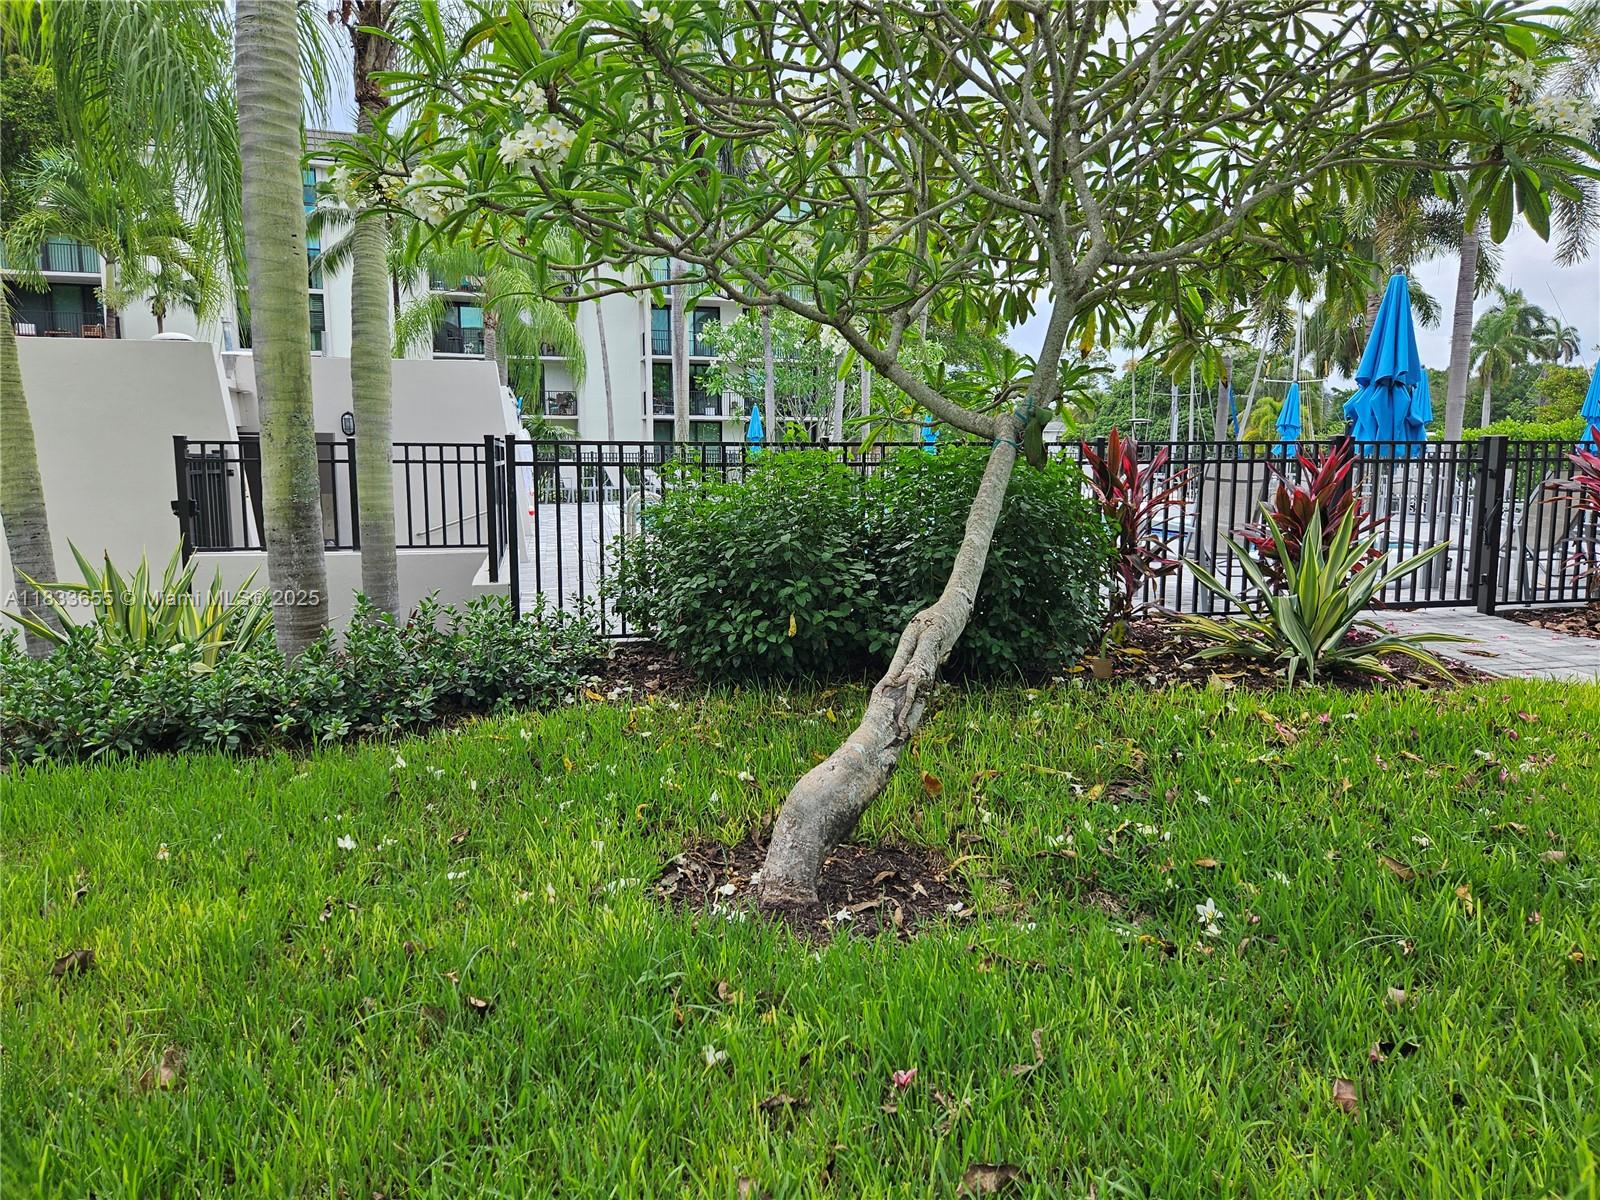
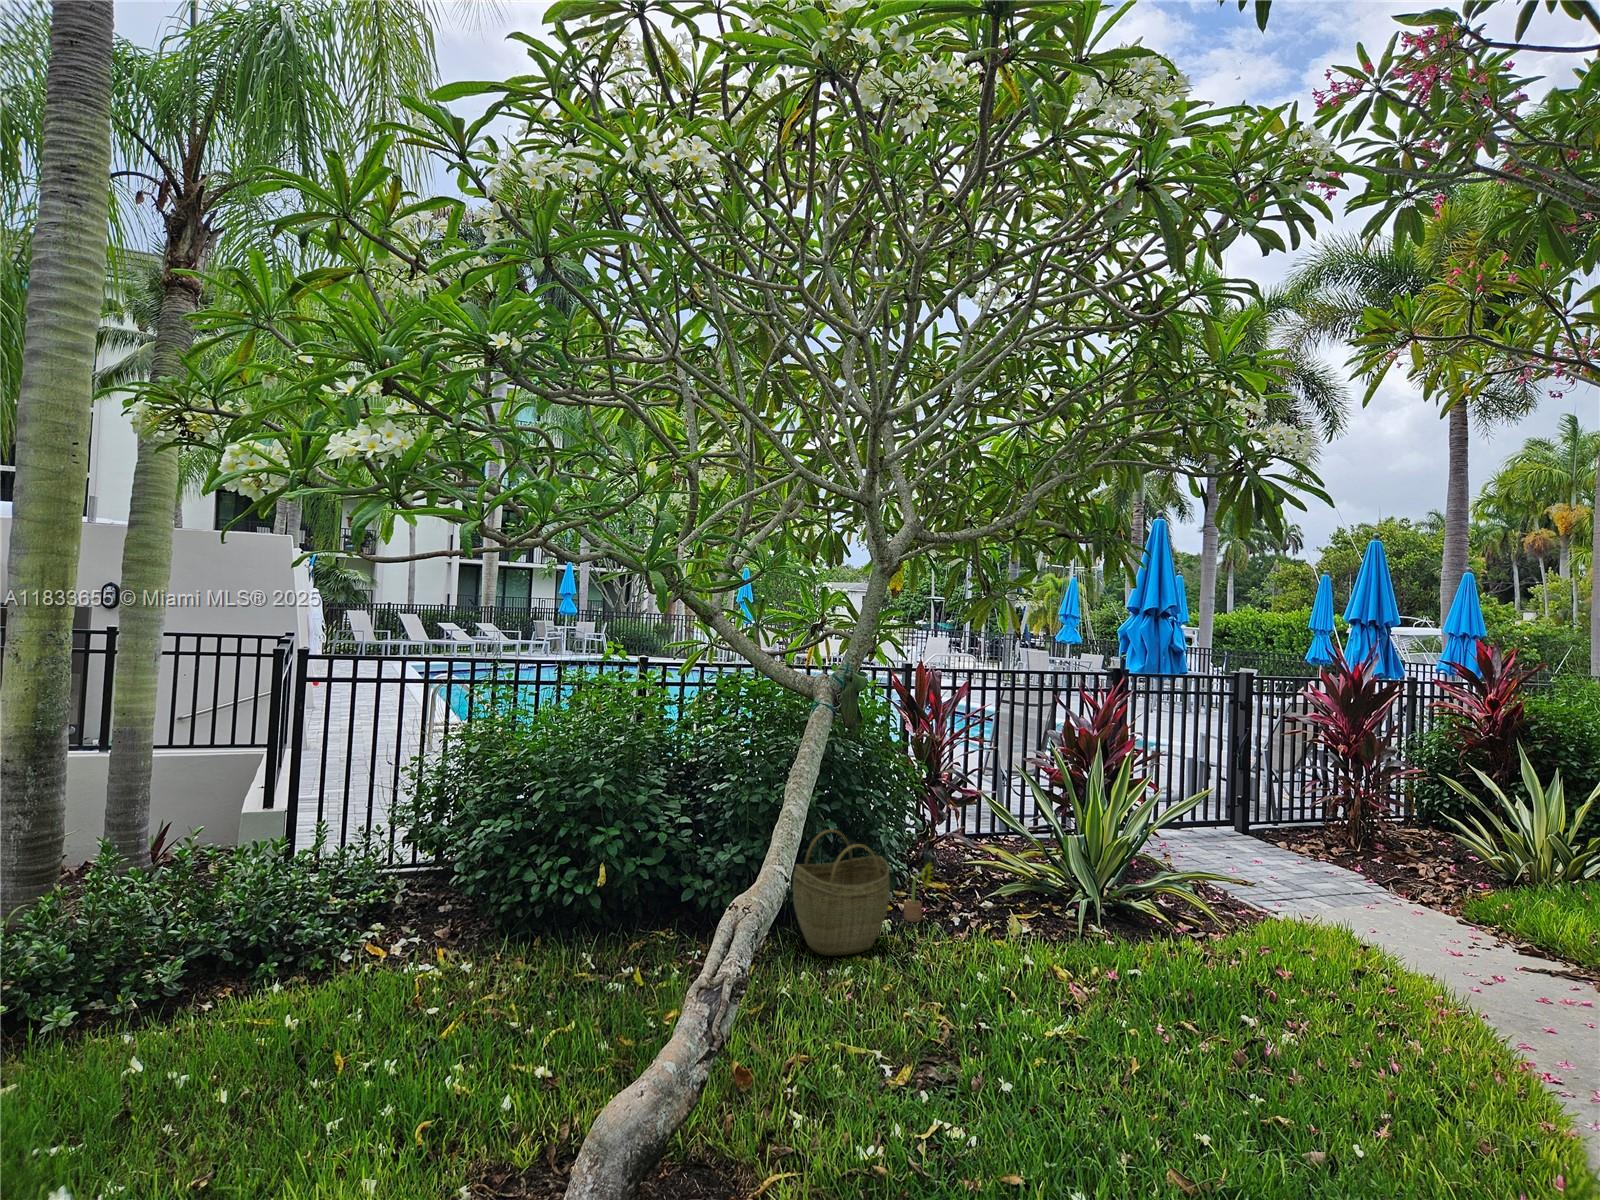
woven basket: none [978,584,1079,702] -> present [793,830,890,956]

